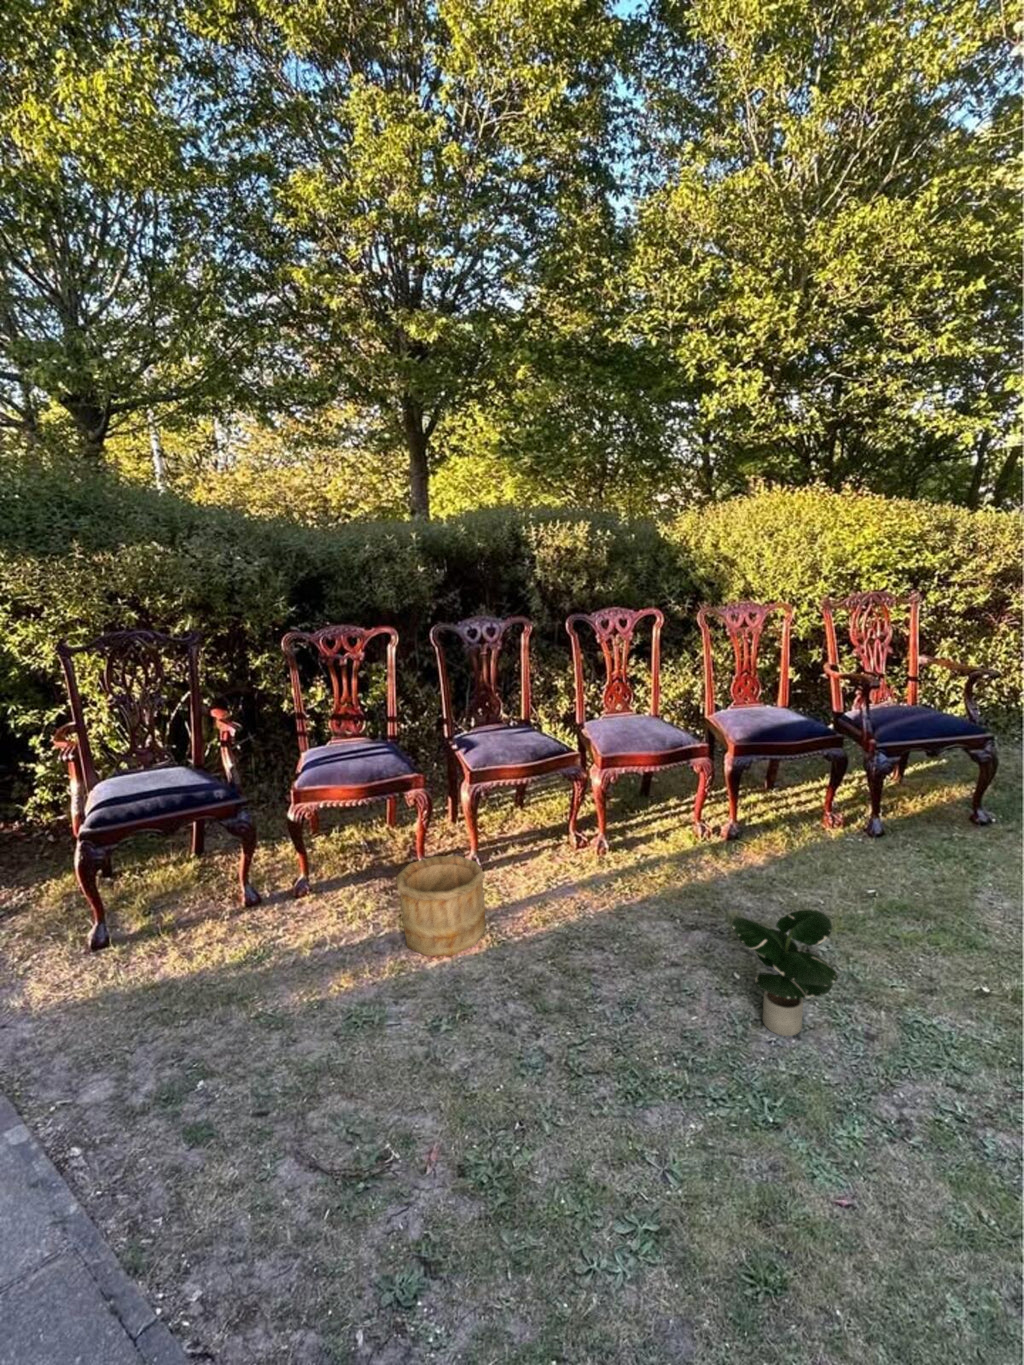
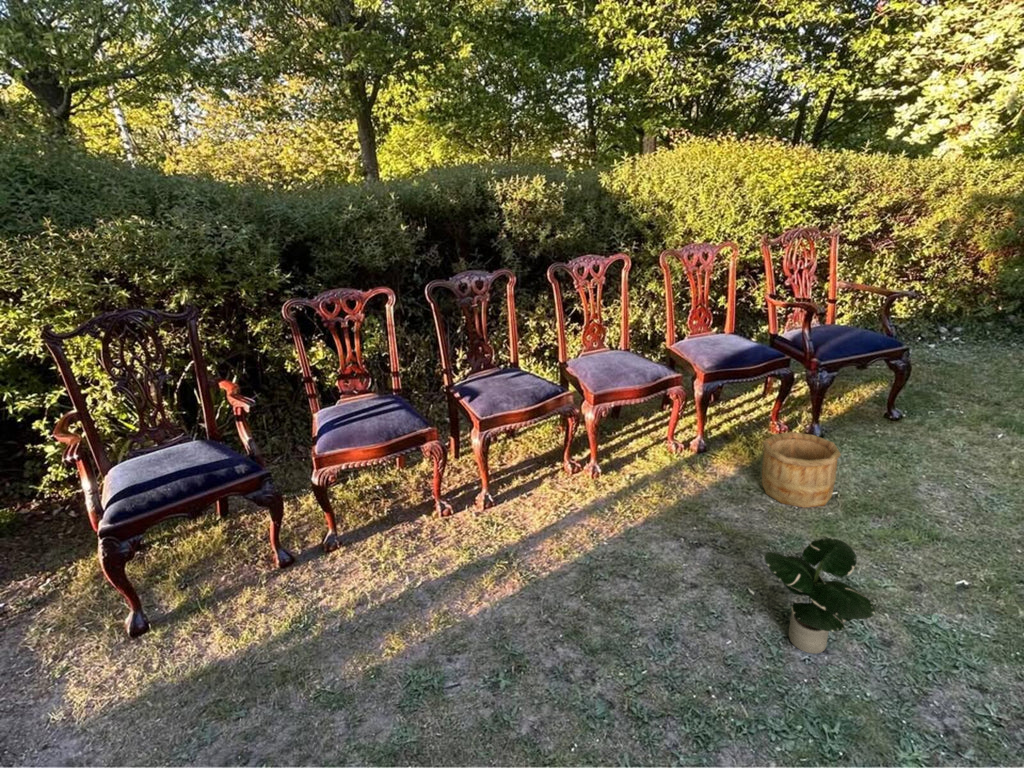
wooden bucket: present [396,855,485,956] -> present [762,432,841,508]

